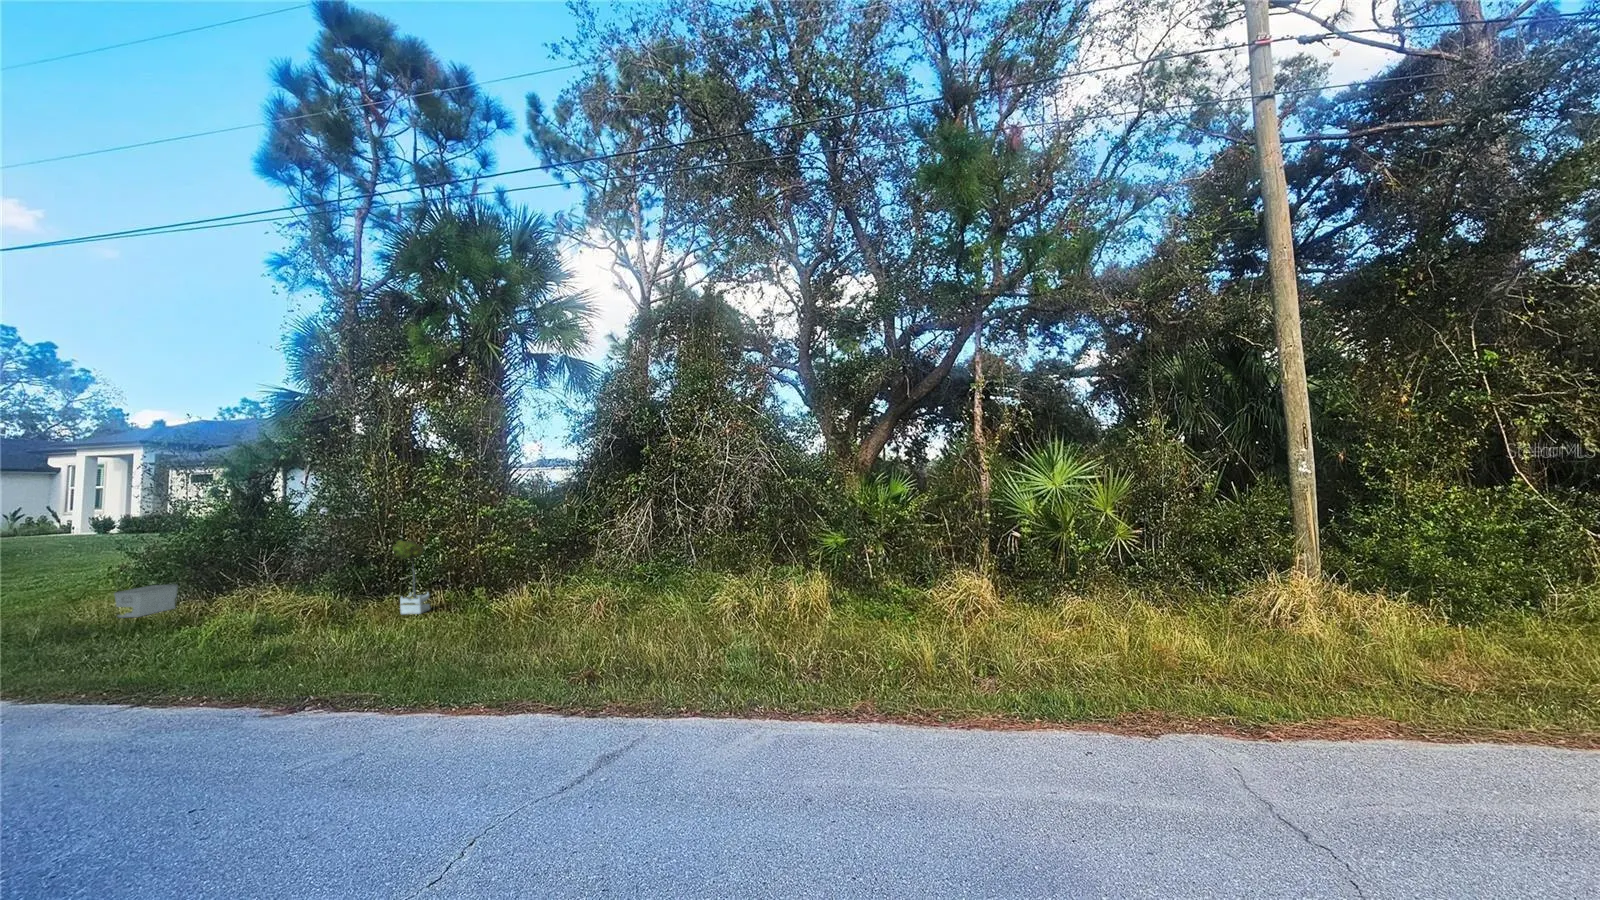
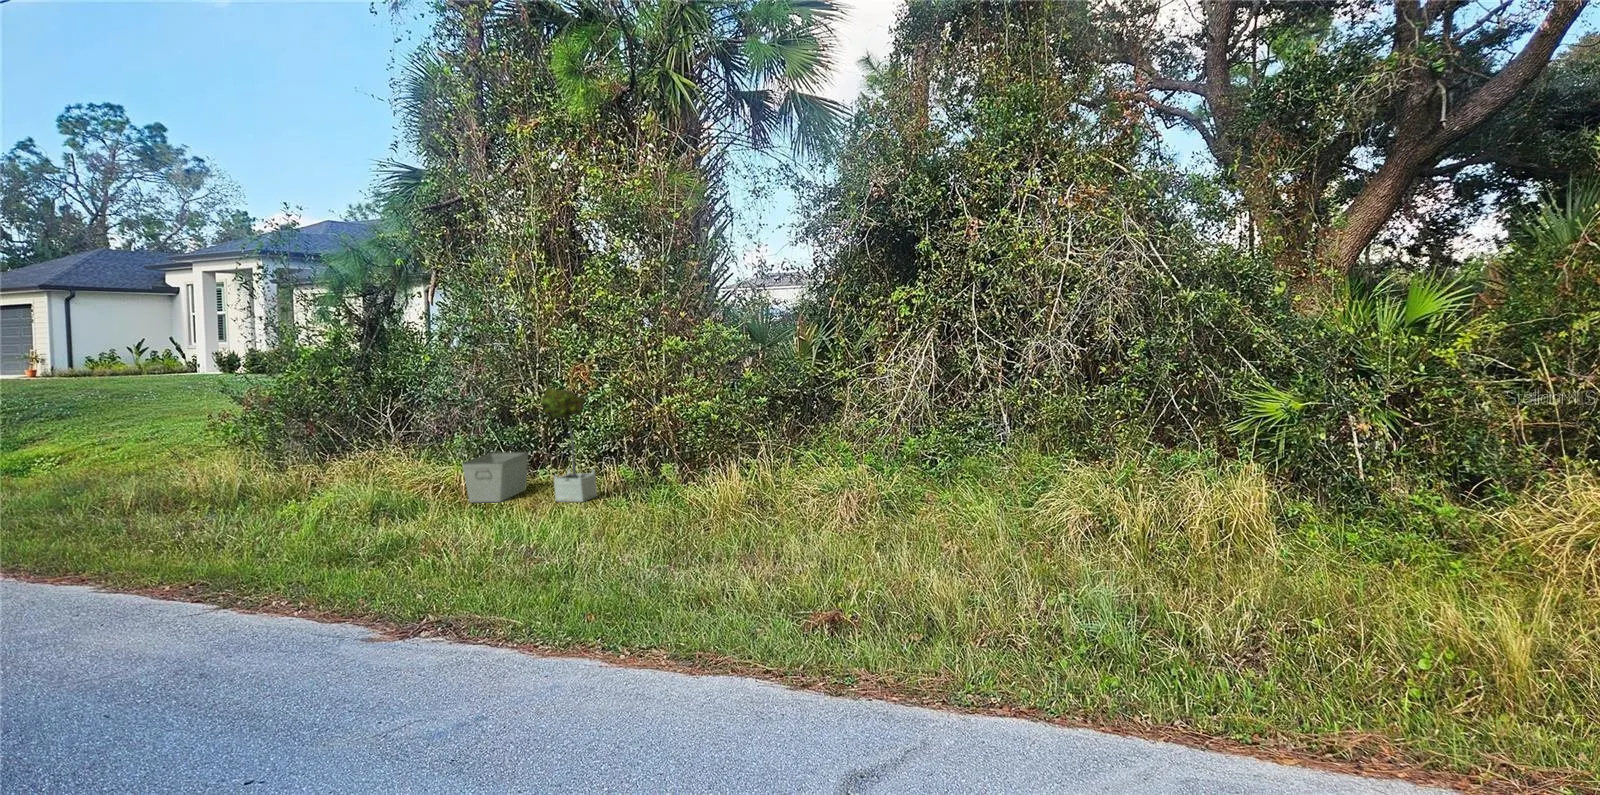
storage bin: present [114,584,178,618] -> present [462,452,528,502]

